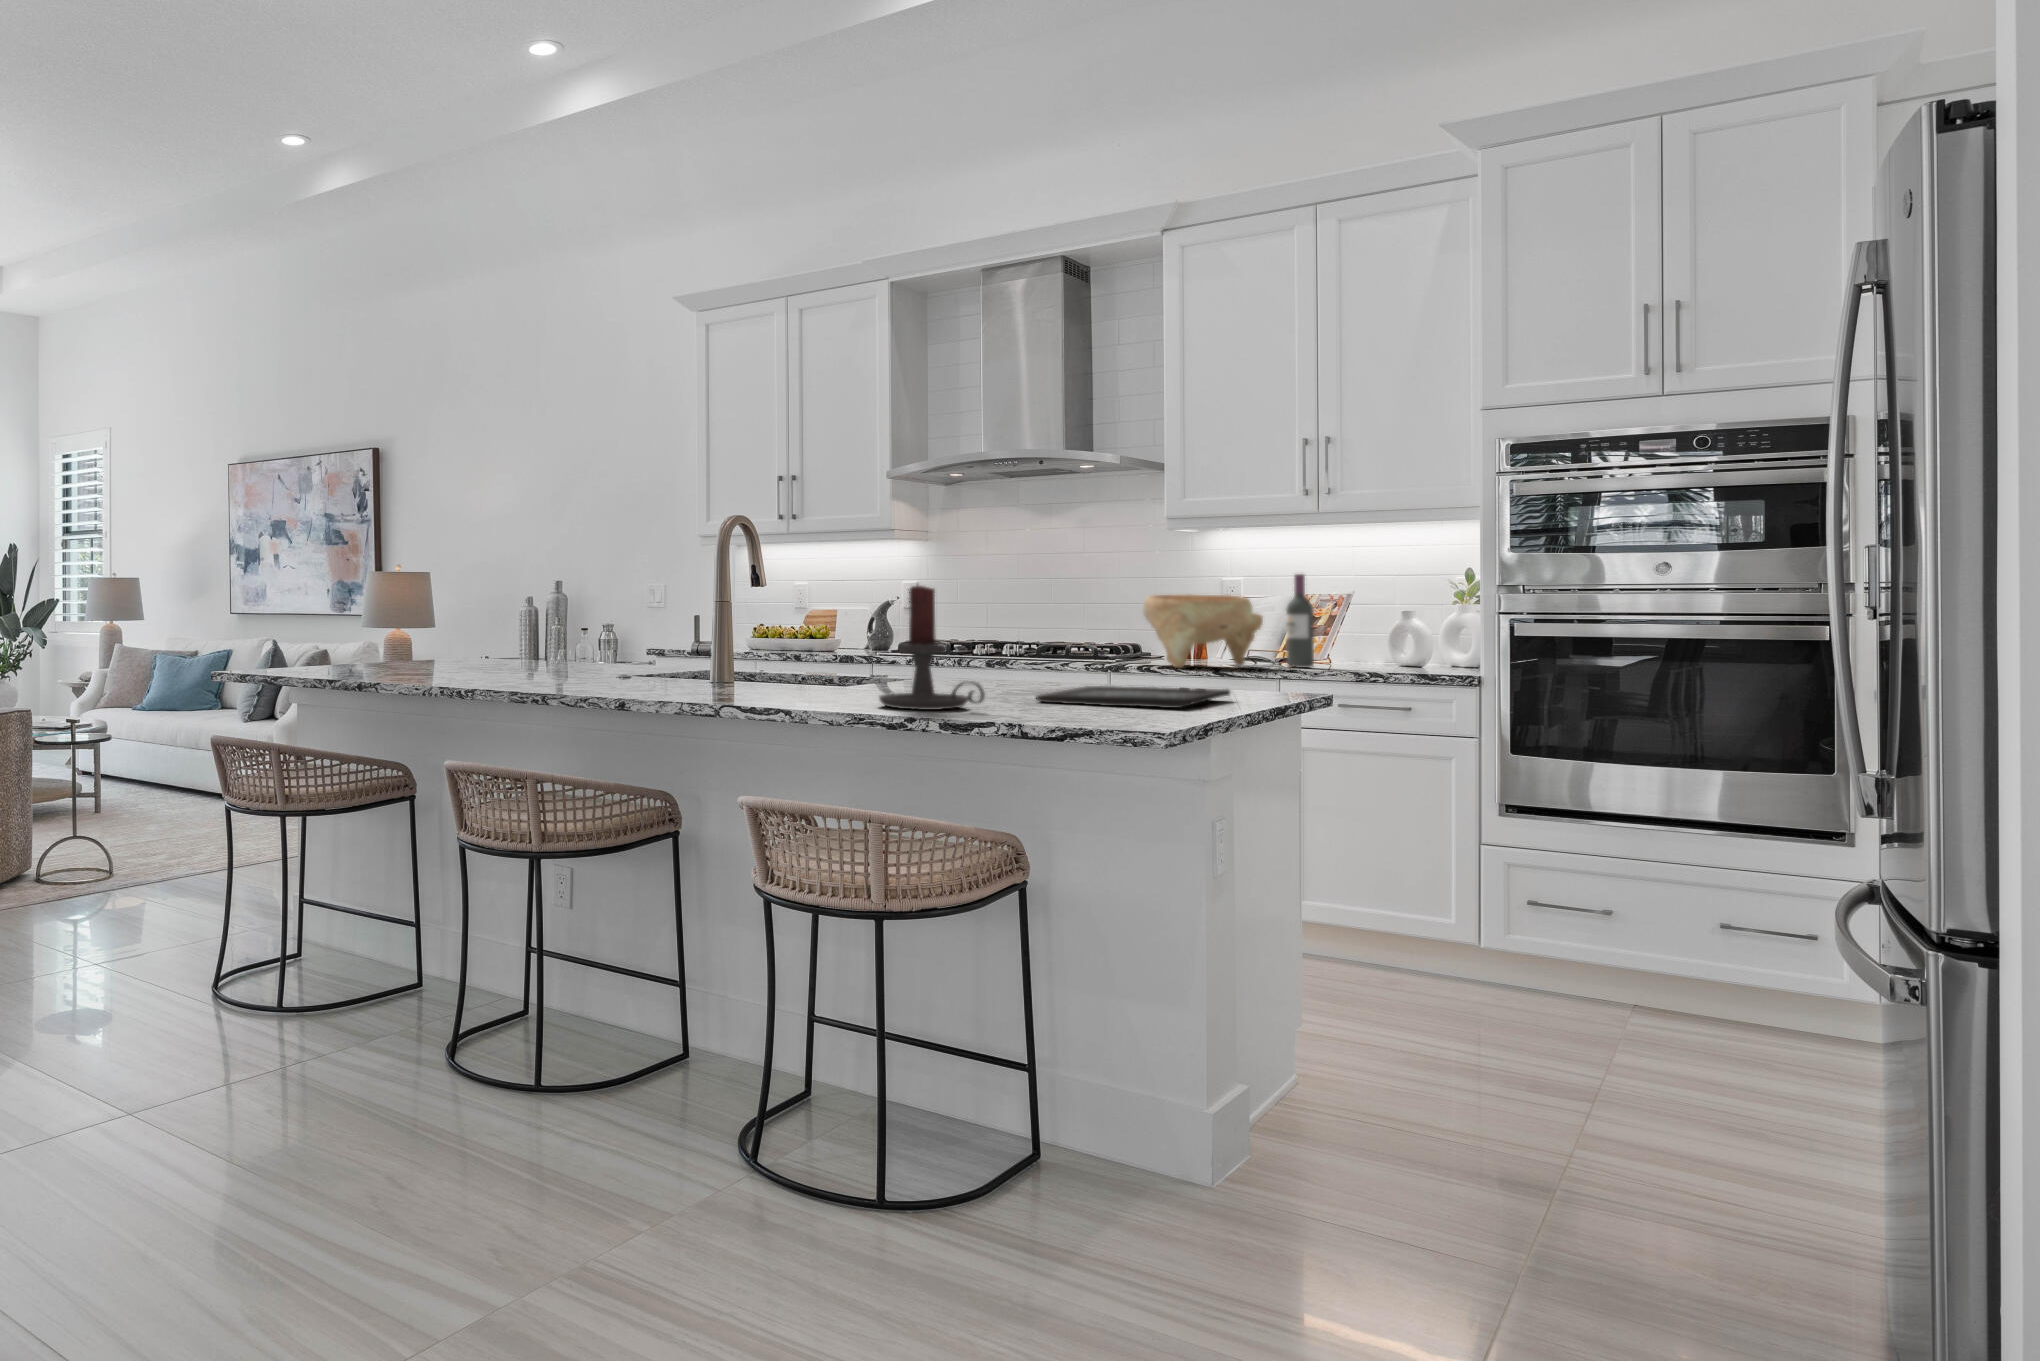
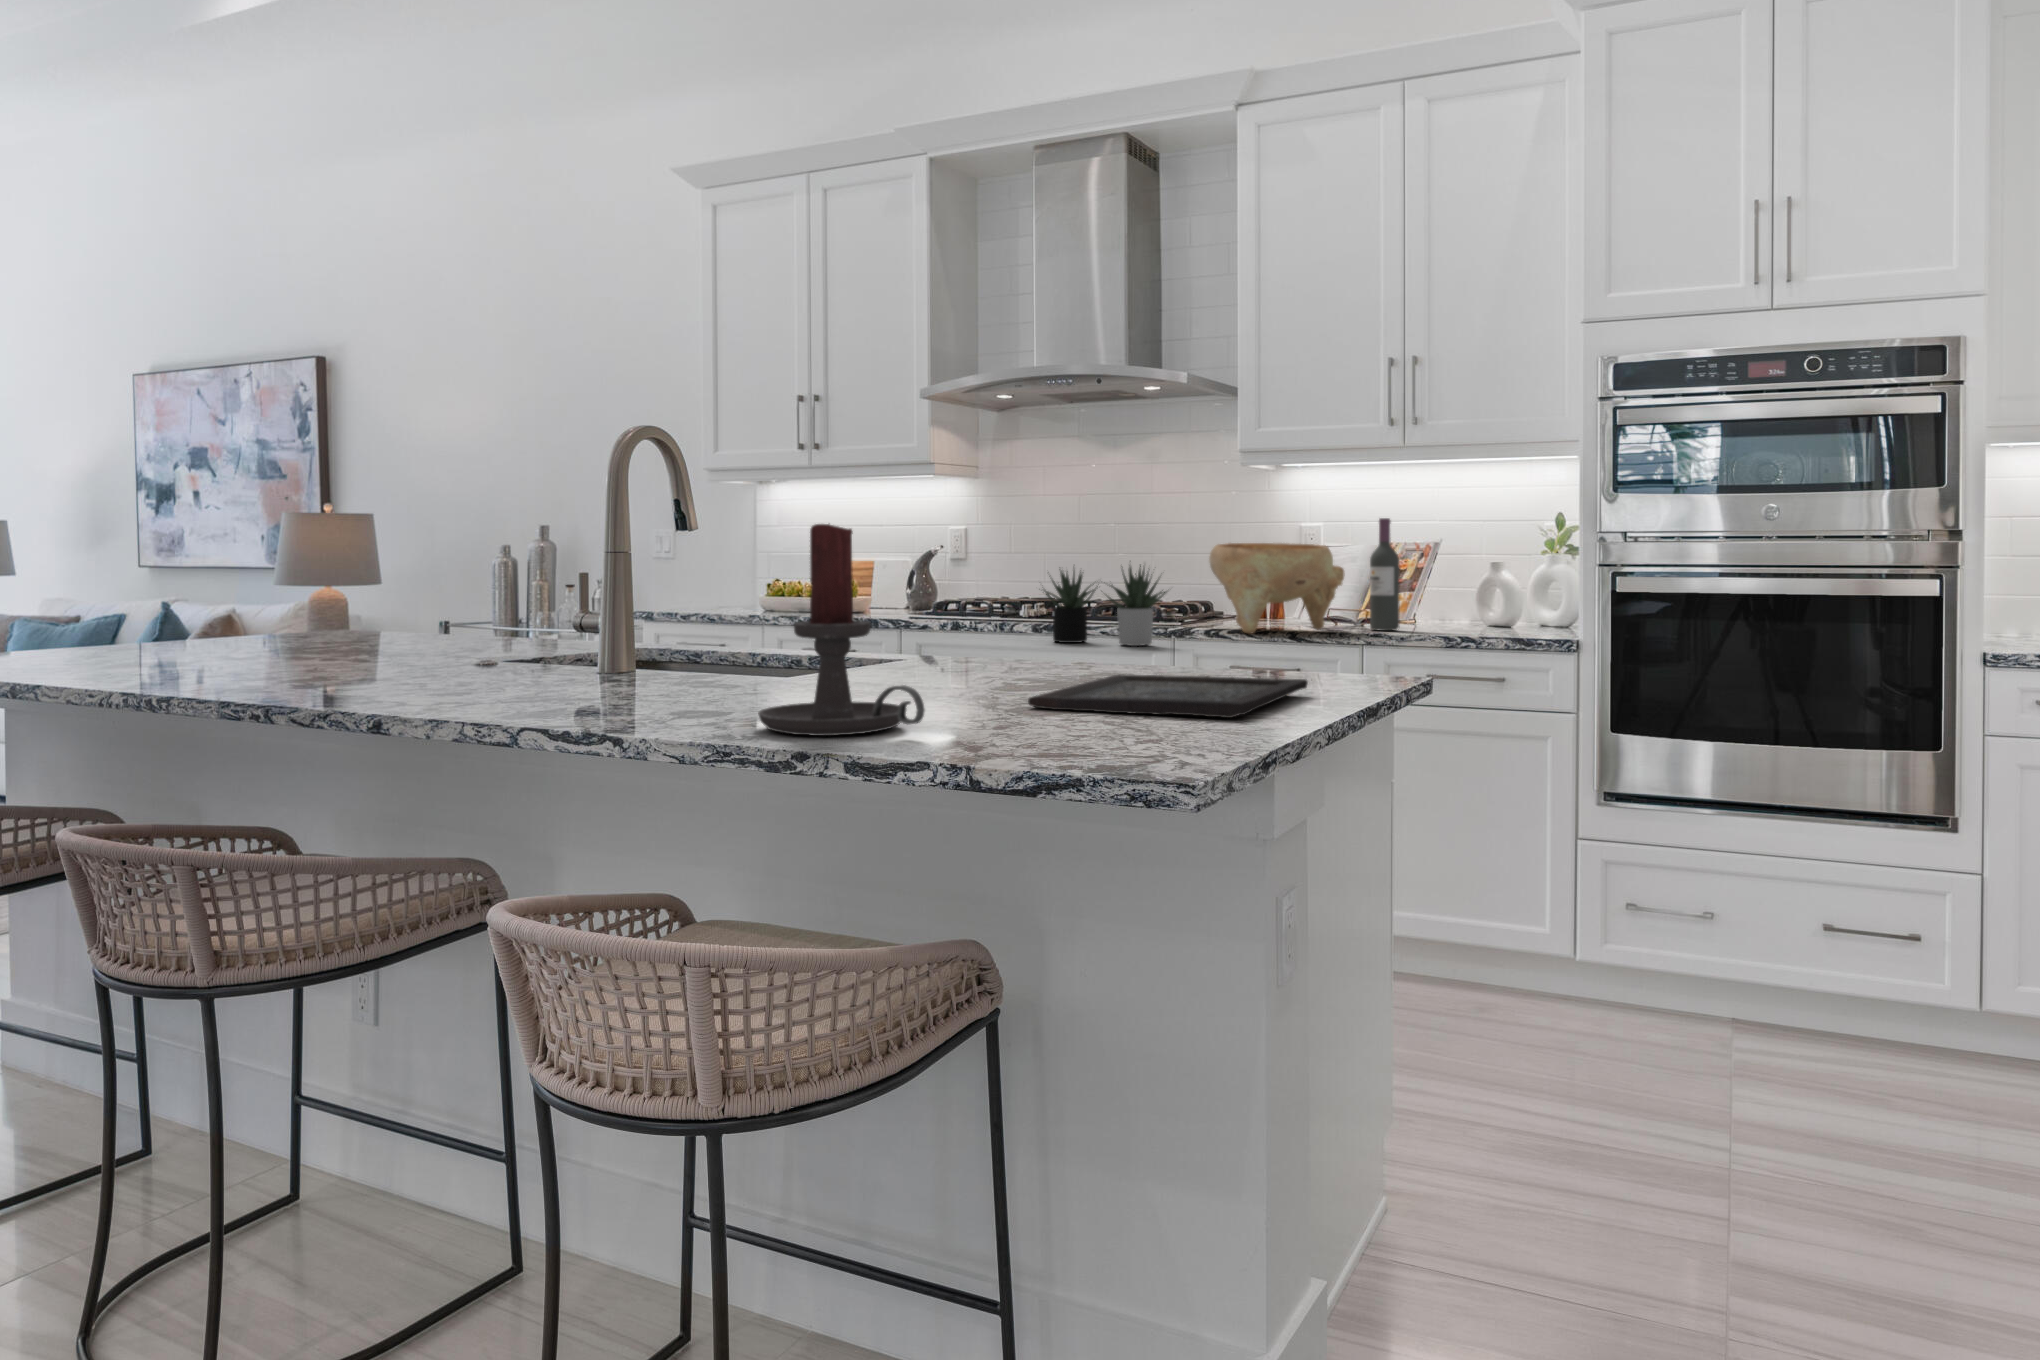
succulent plant: none [1004,607,1117,674] -> present [1044,565,1167,646]

